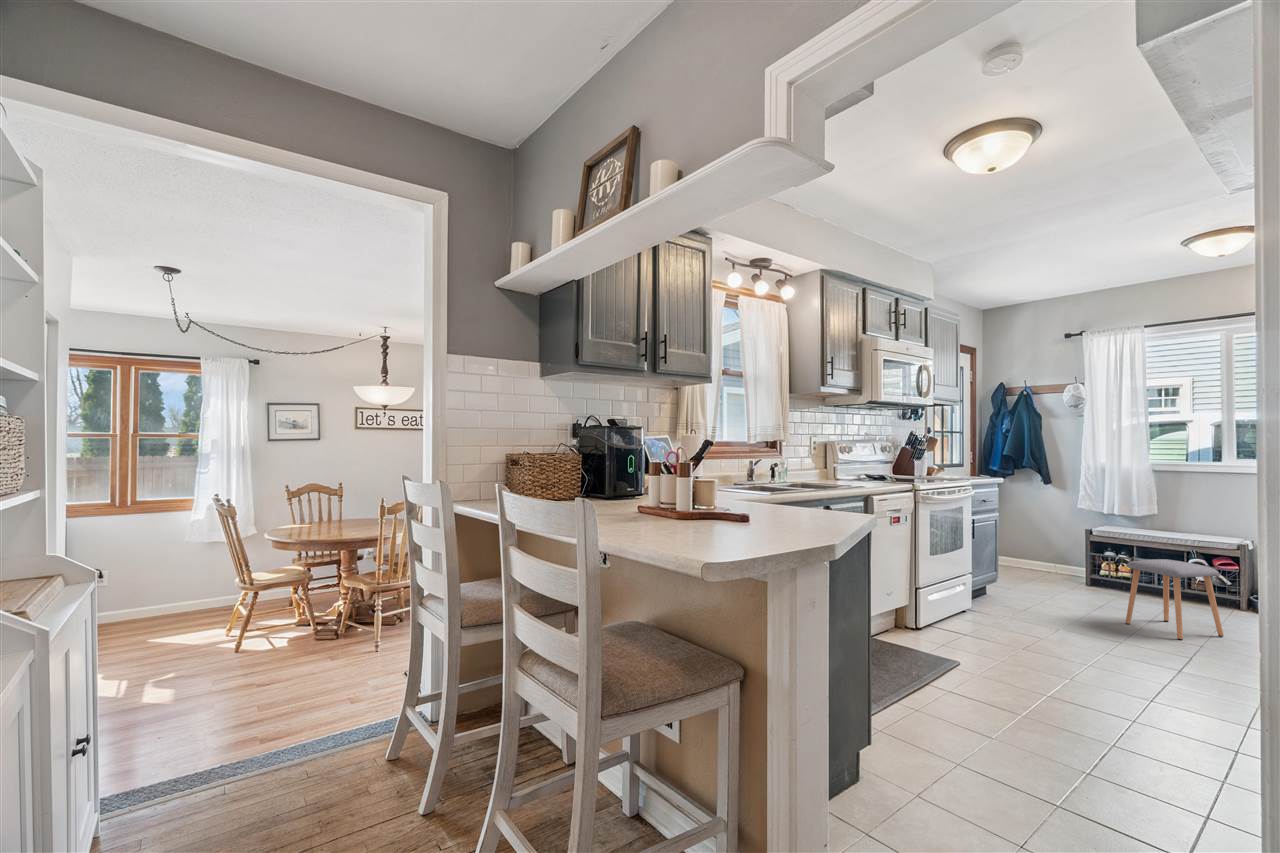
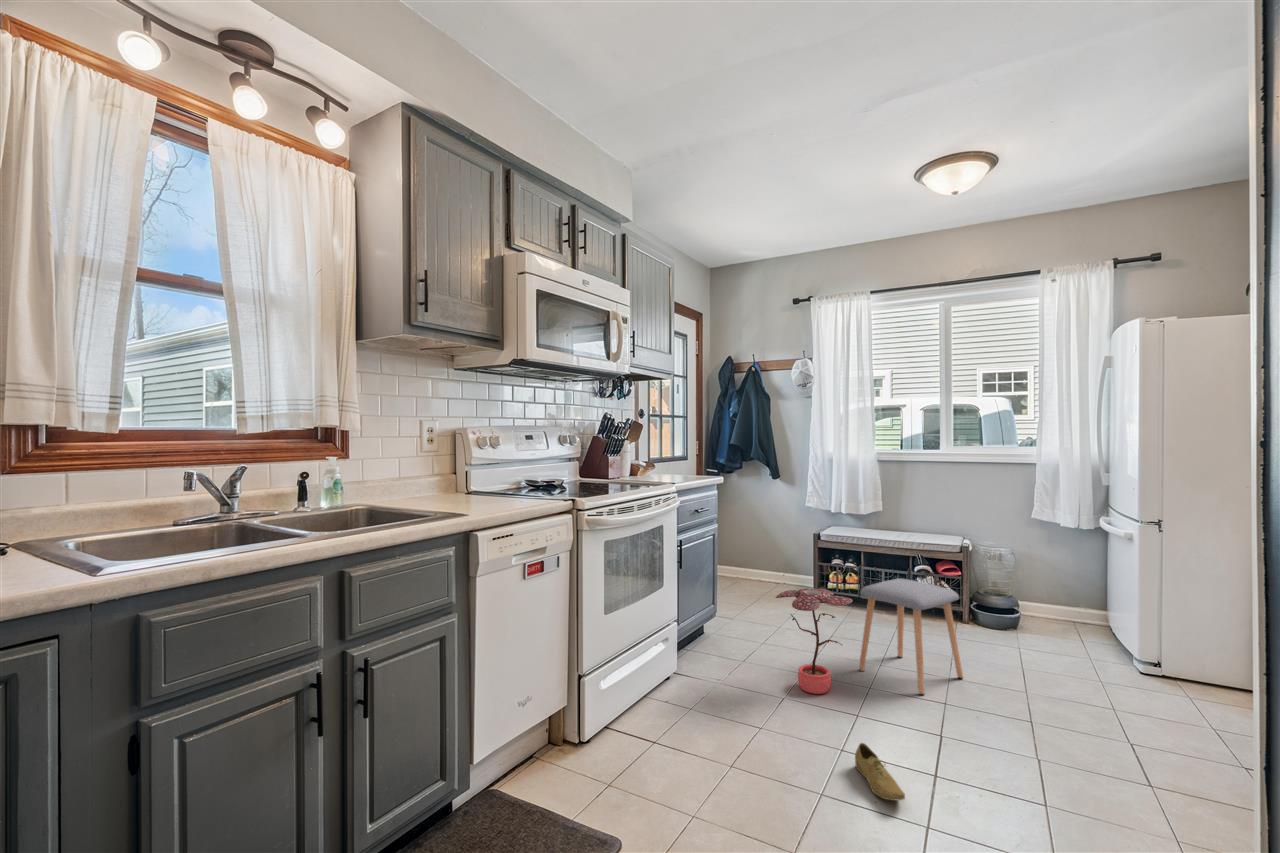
potted plant: none [1052,557,1118,630] -> present [776,588,853,694]
shoe: none [1115,645,1150,672] -> present [855,743,905,800]

